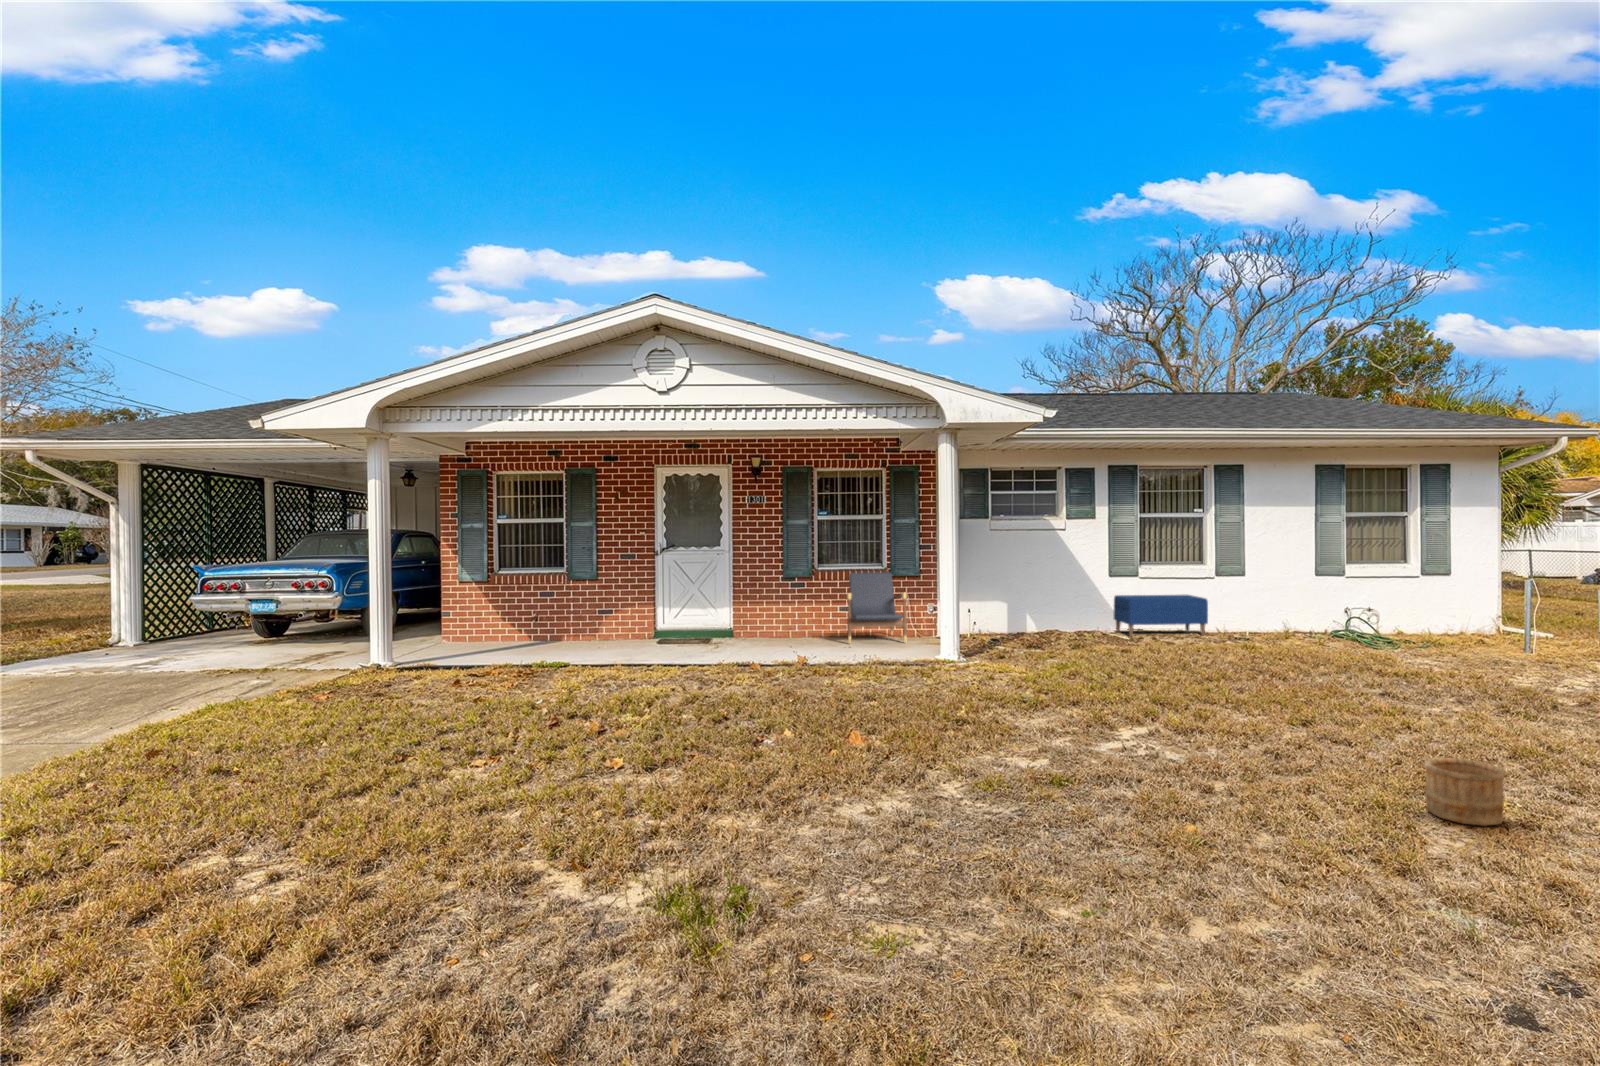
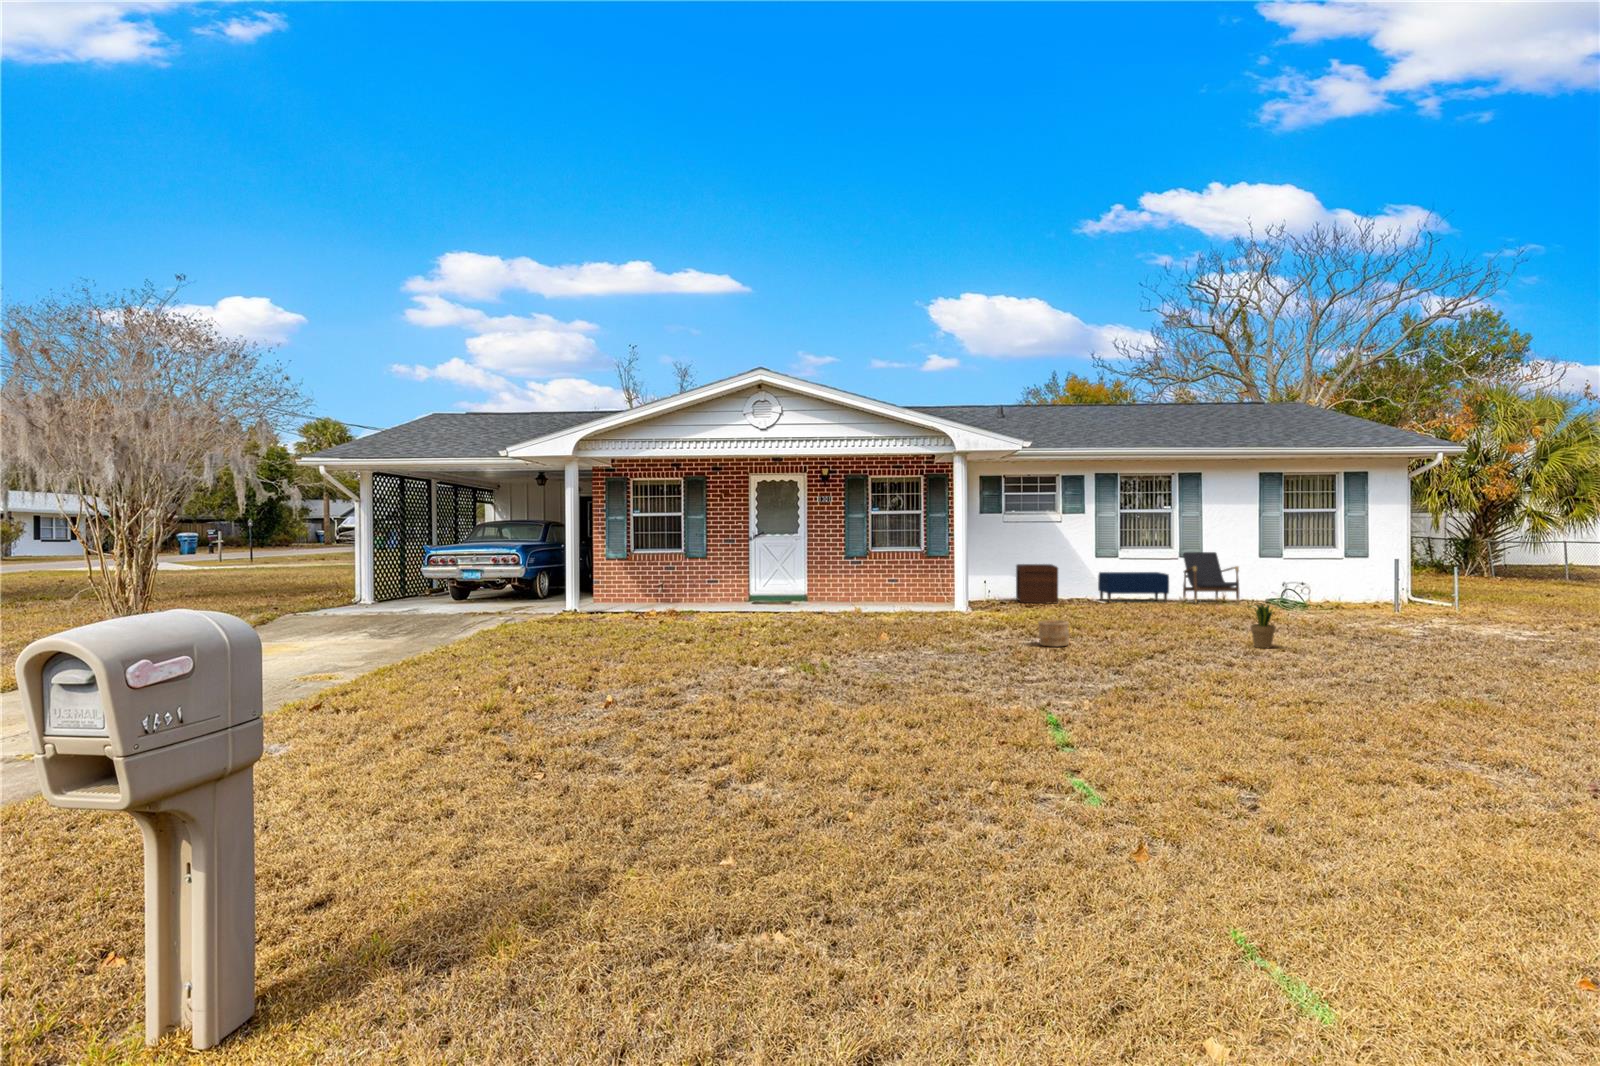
lounge chair: present [846,572,907,643] -> present [1183,552,1239,603]
wooden crate: none [1008,585,1066,639] -> present [1016,564,1058,603]
potted plant: none [1406,666,1455,738] -> present [1250,604,1276,648]
wooden bucket: present [1423,758,1505,826] -> present [1038,620,1069,647]

